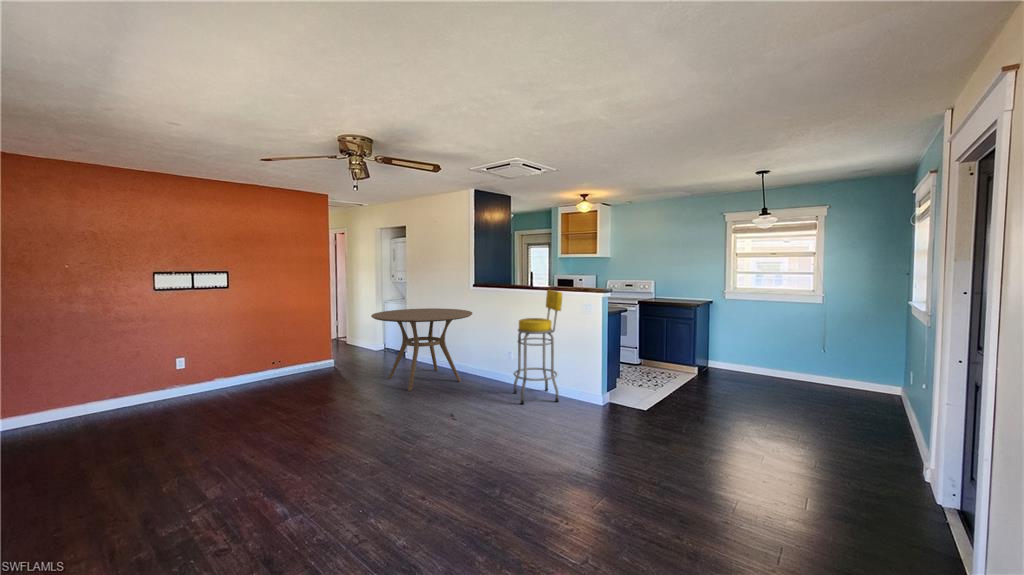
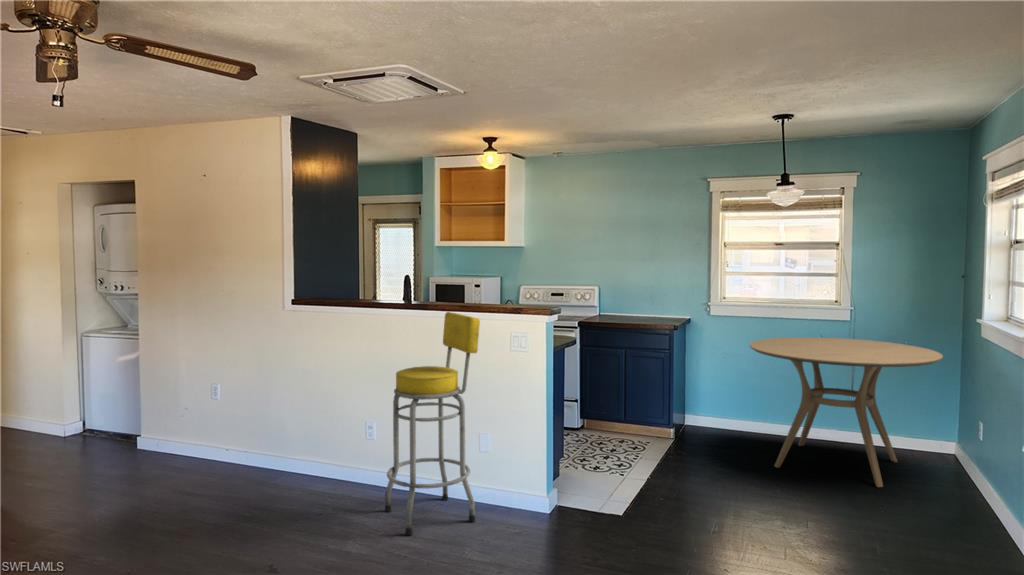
dining table: present [371,308,472,391] -> present [749,337,943,487]

